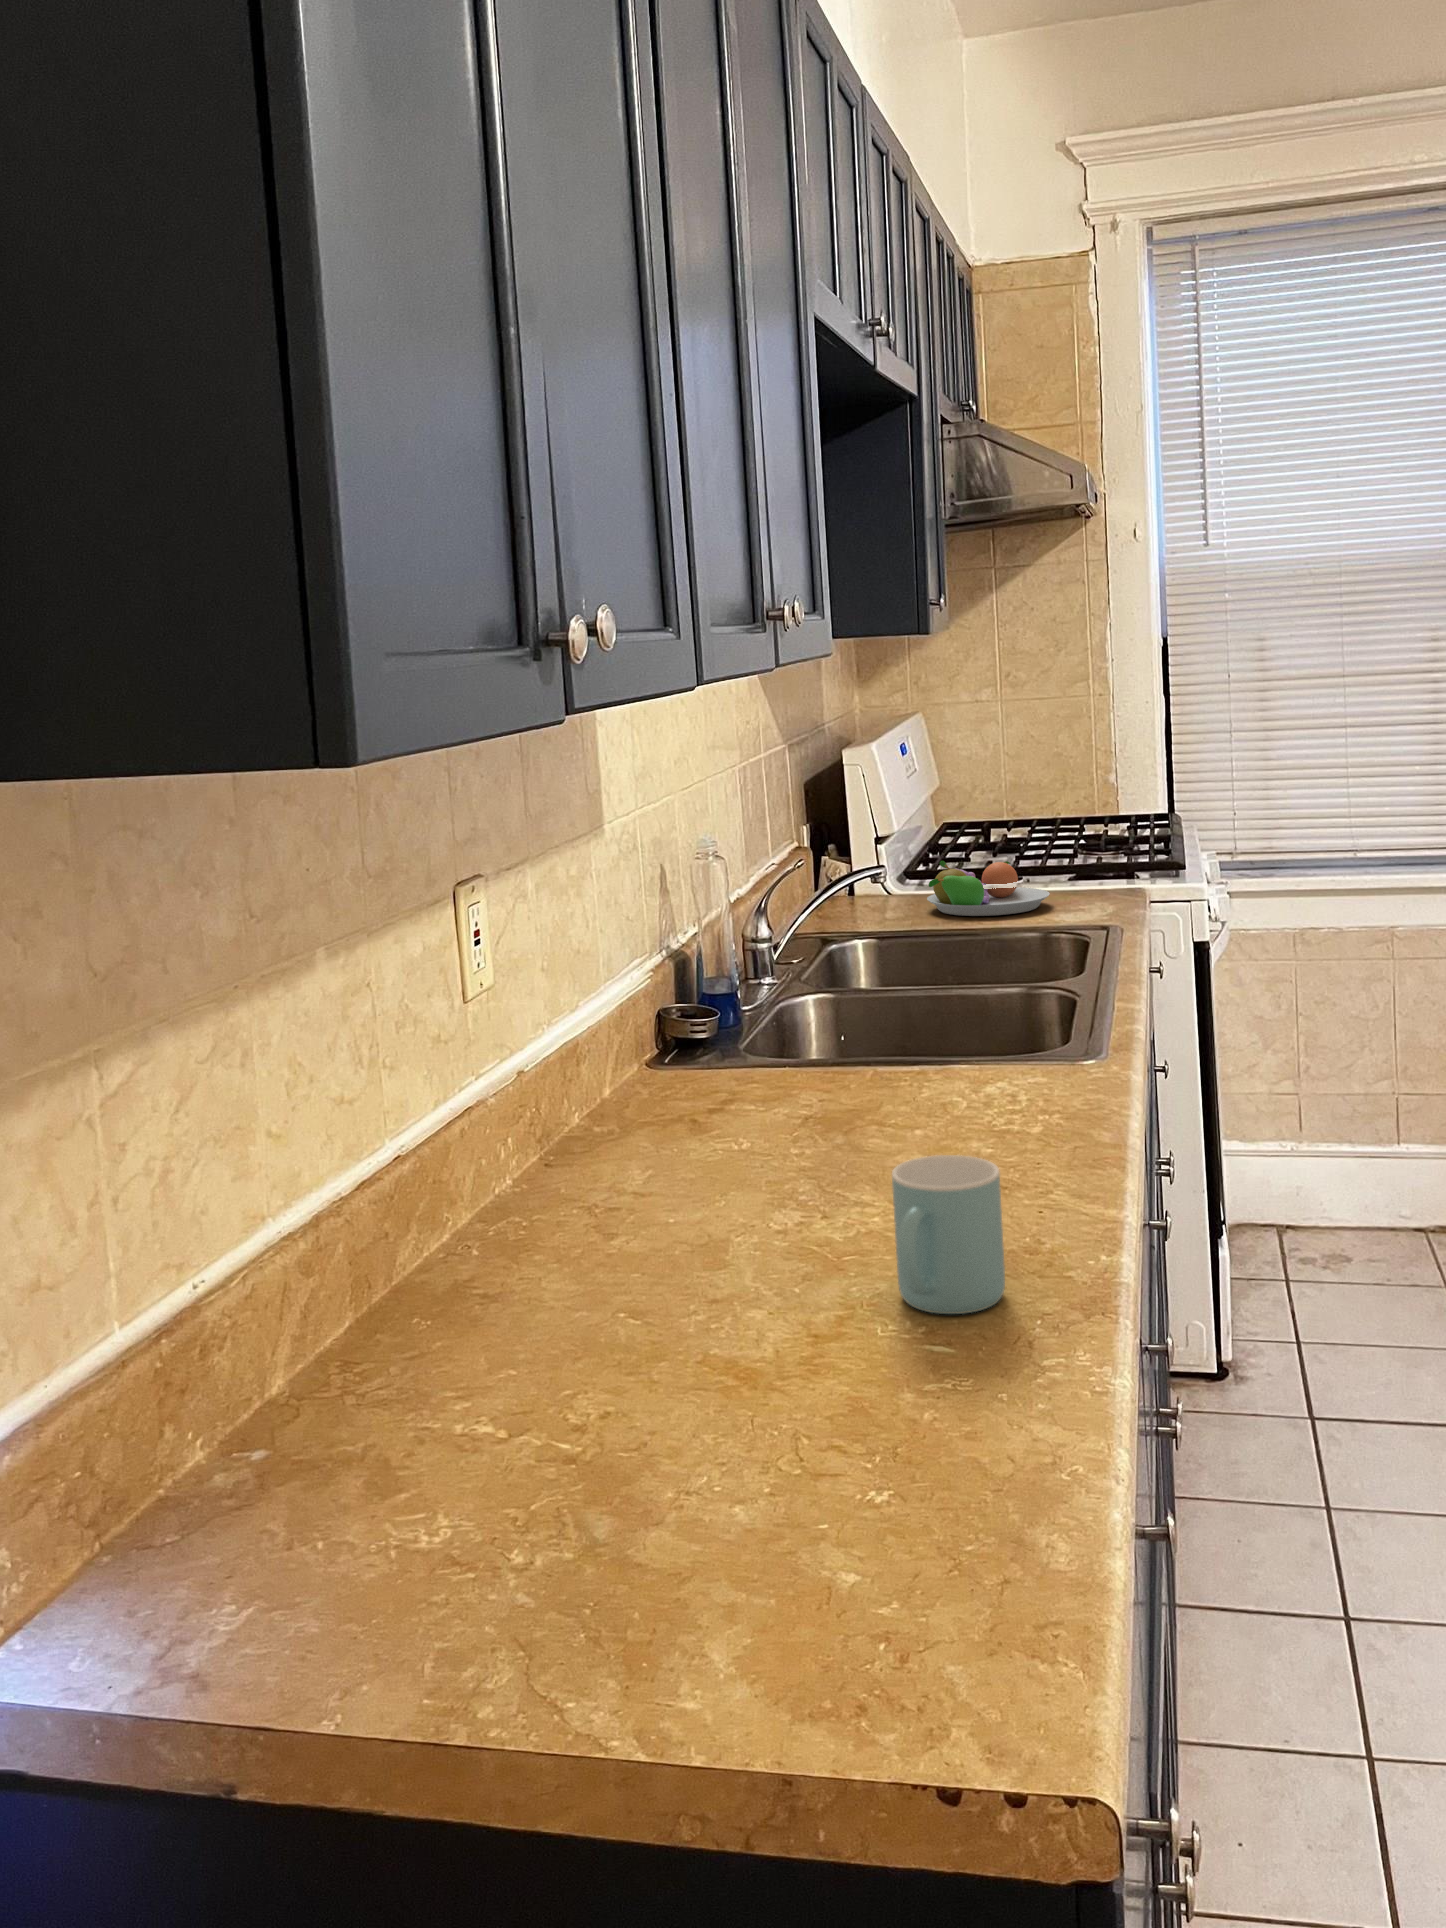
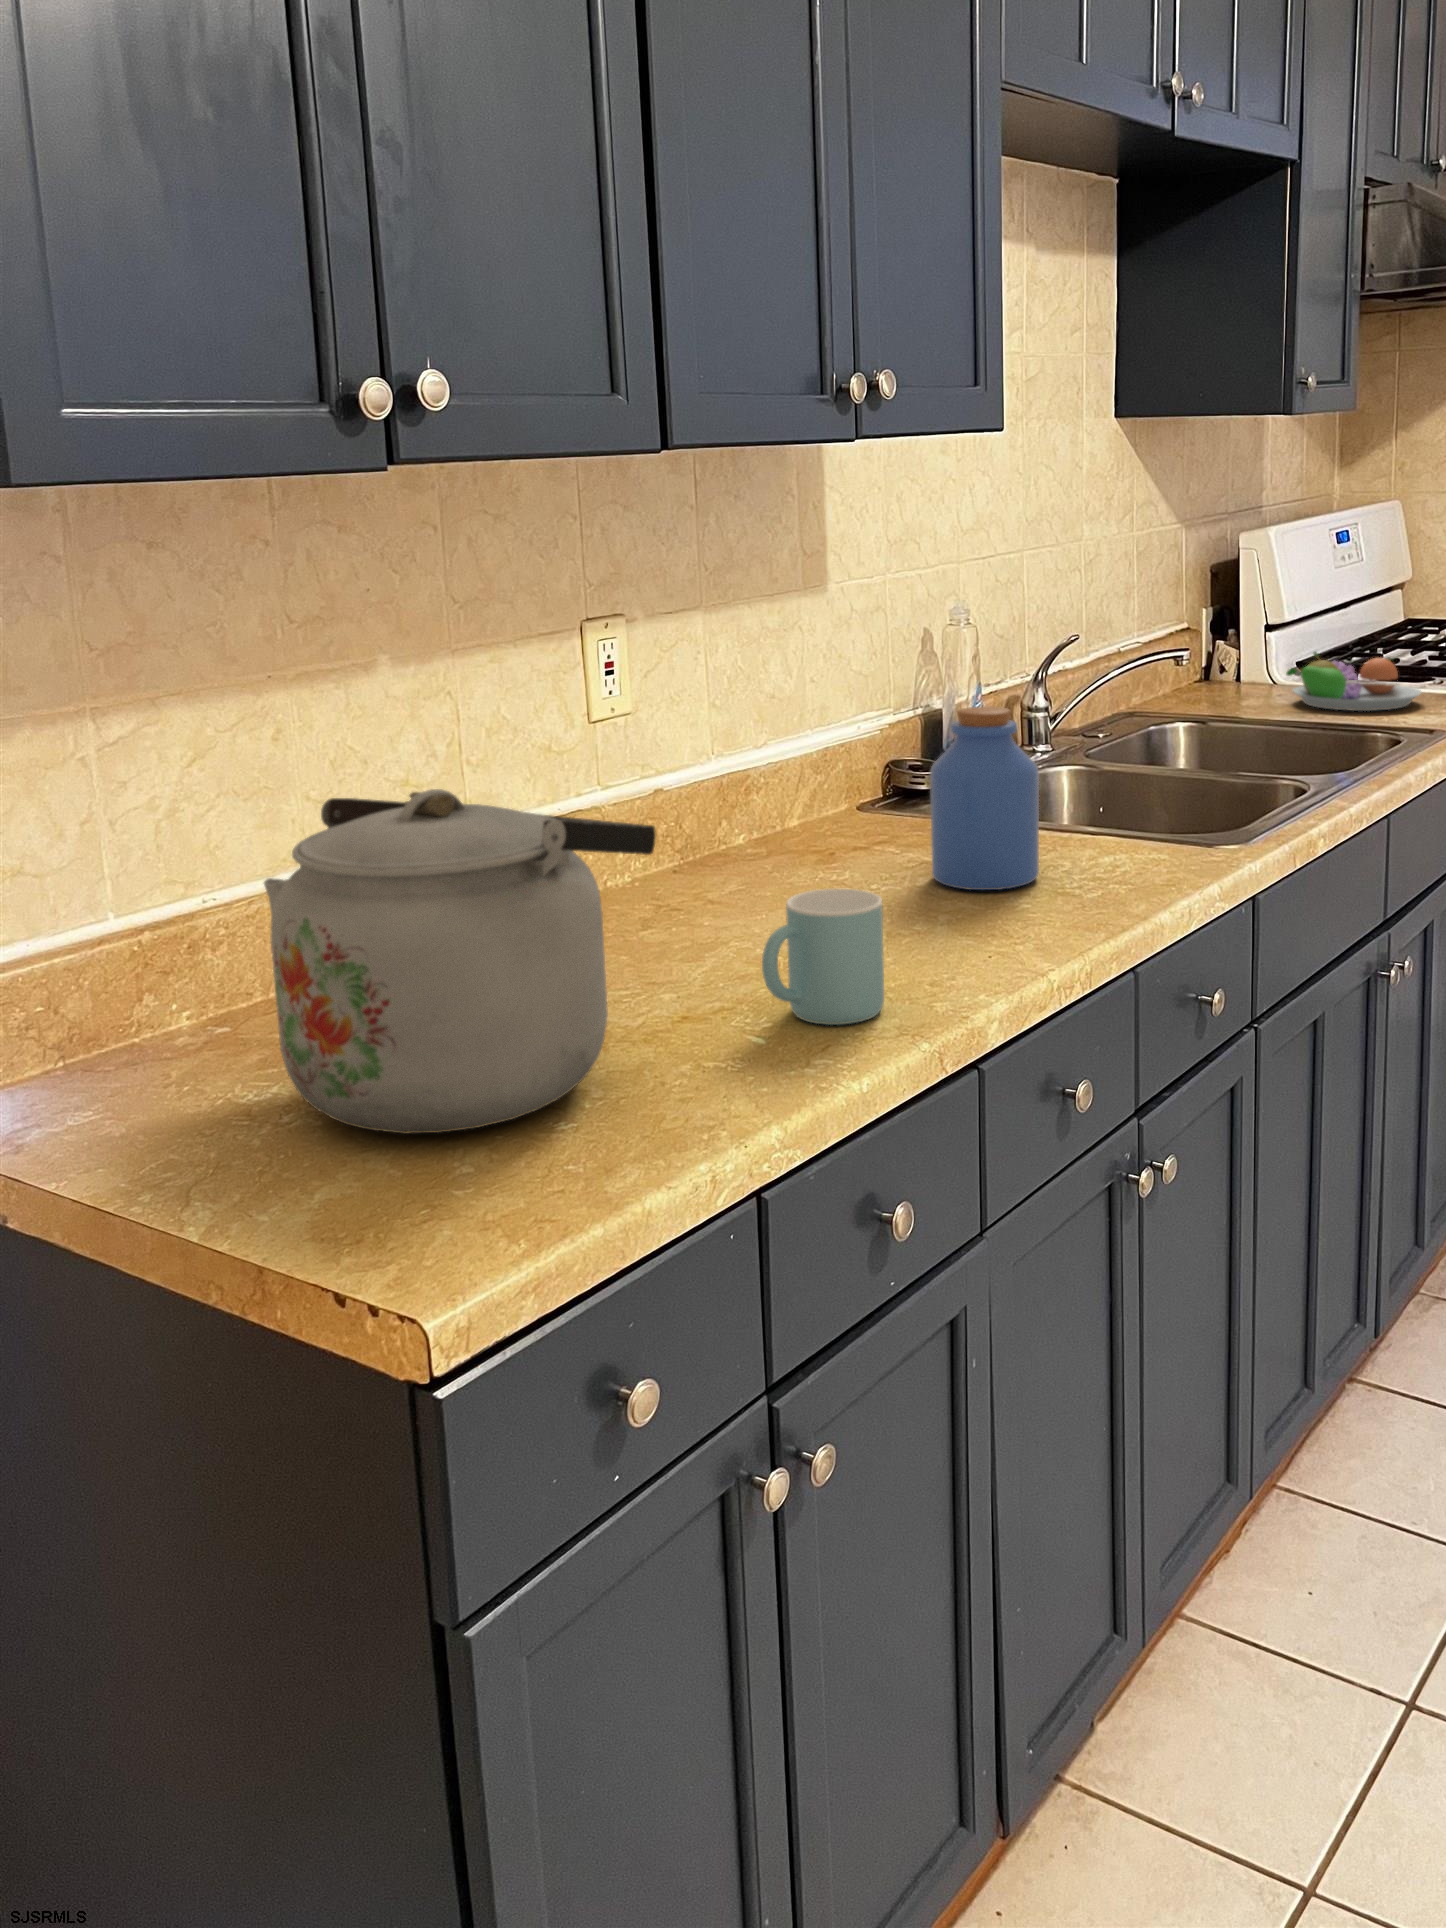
jar: none [831,941,953,1140] -> present [930,706,1039,890]
kettle: none [366,1099,849,1547] -> present [264,789,656,1134]

